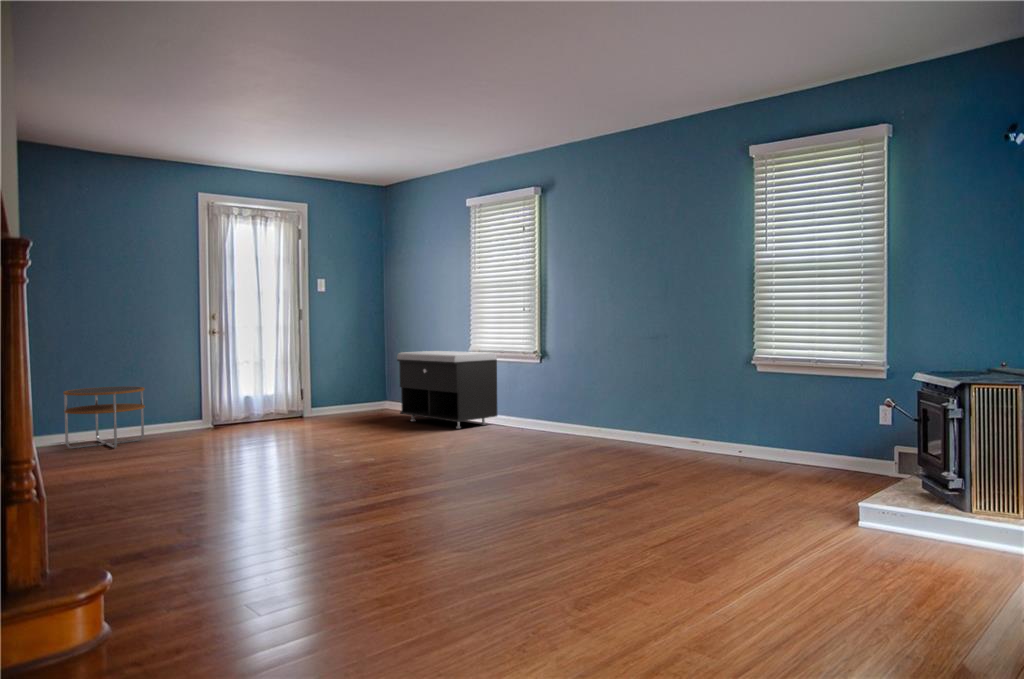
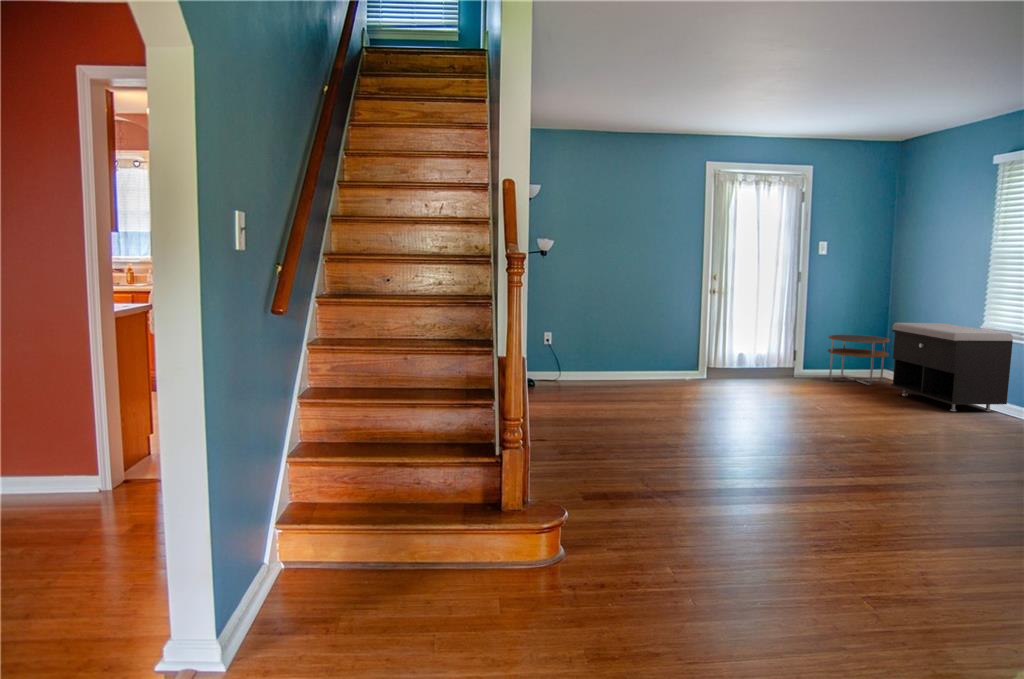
side table: present [63,387,145,449] -> present [828,335,890,385]

